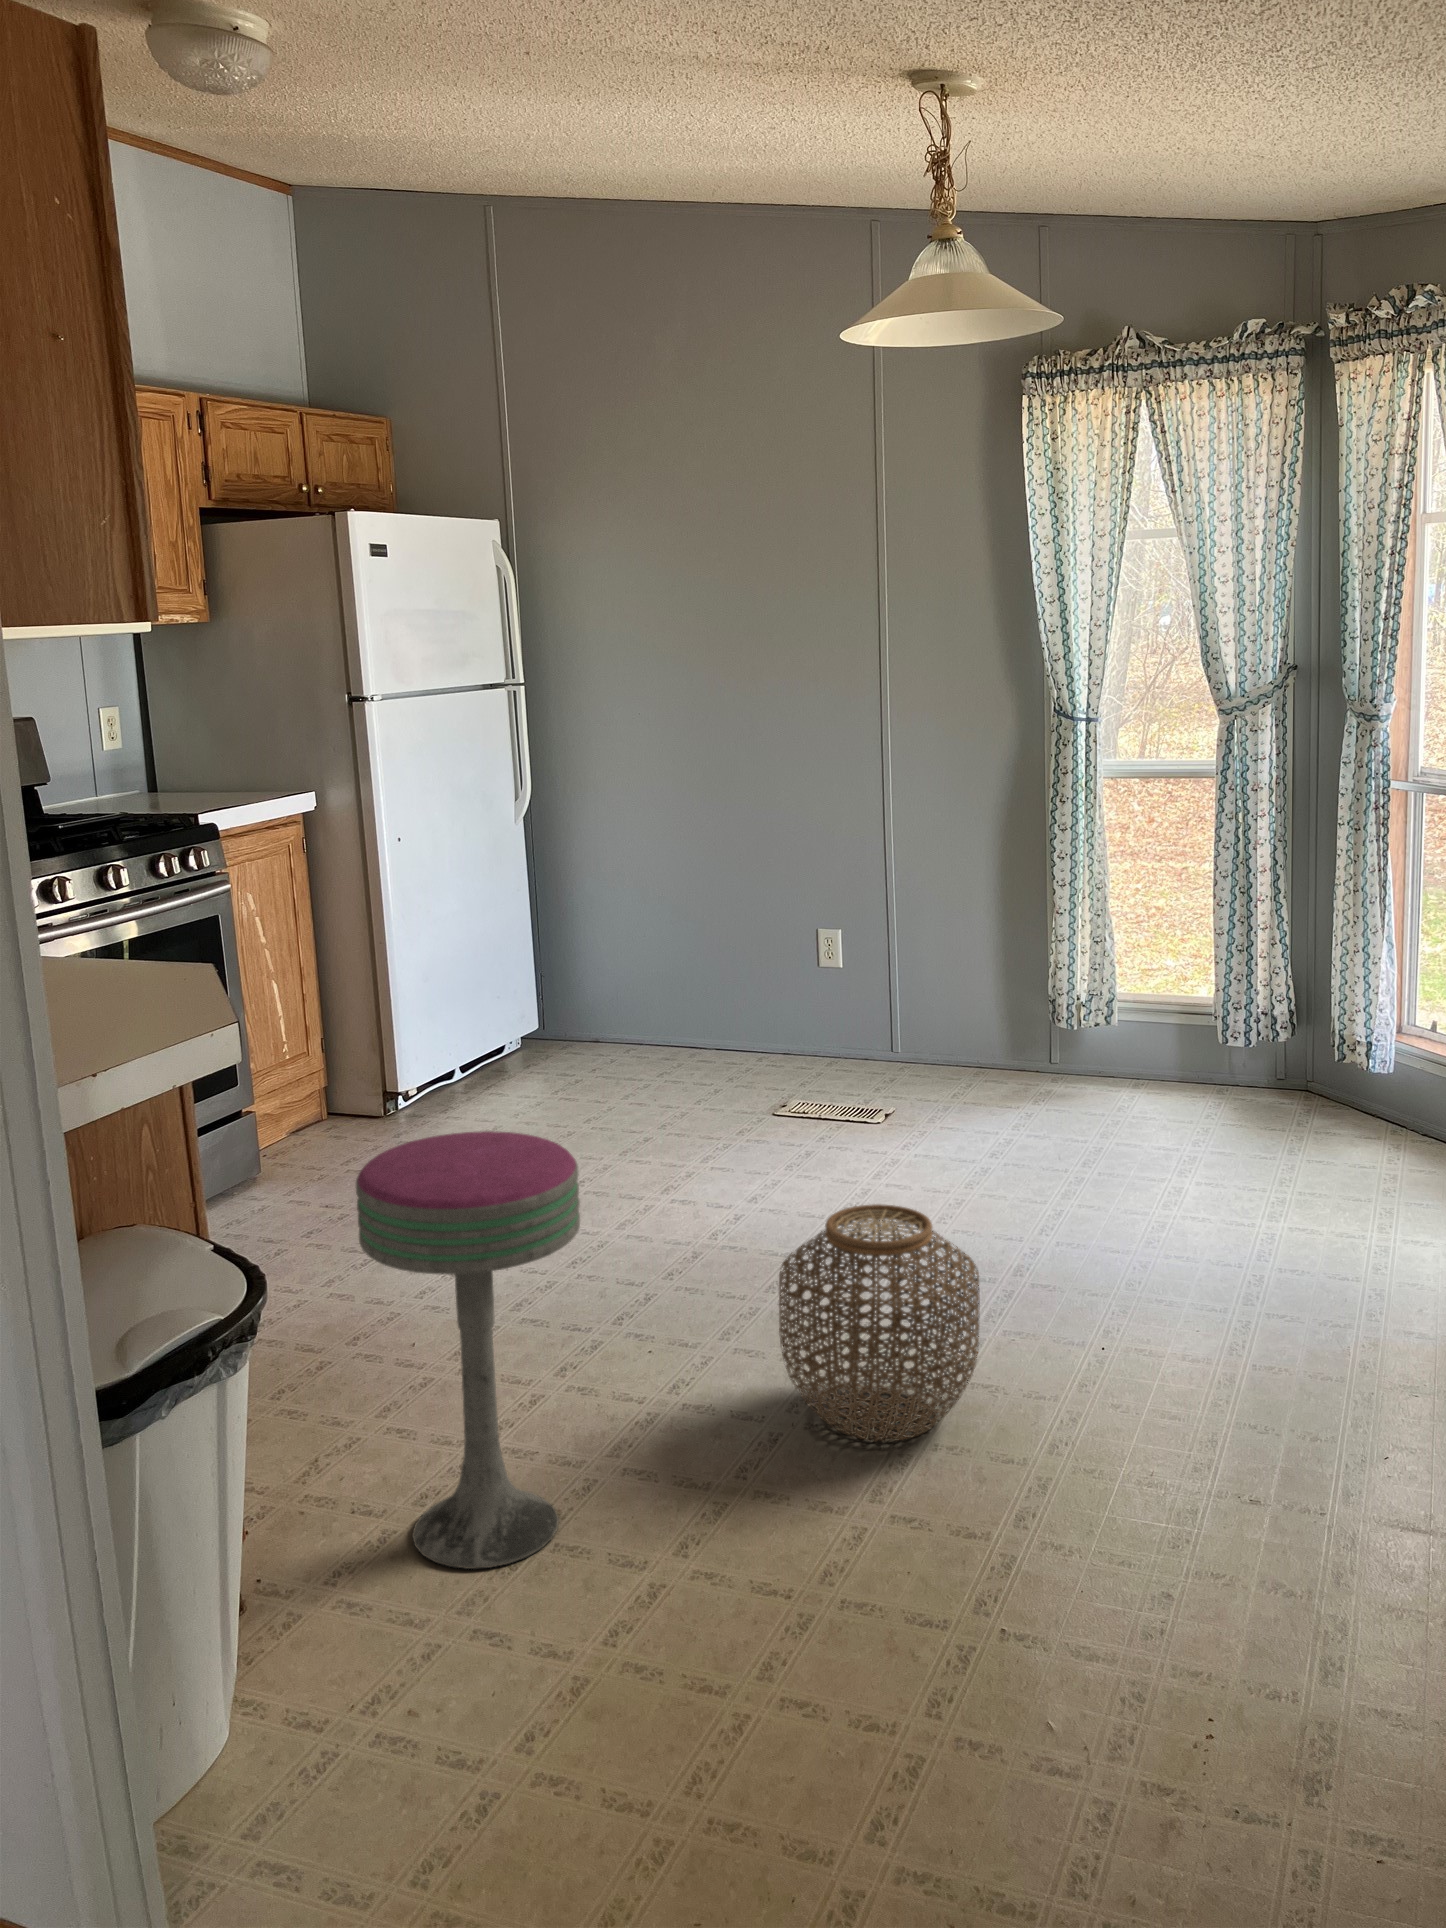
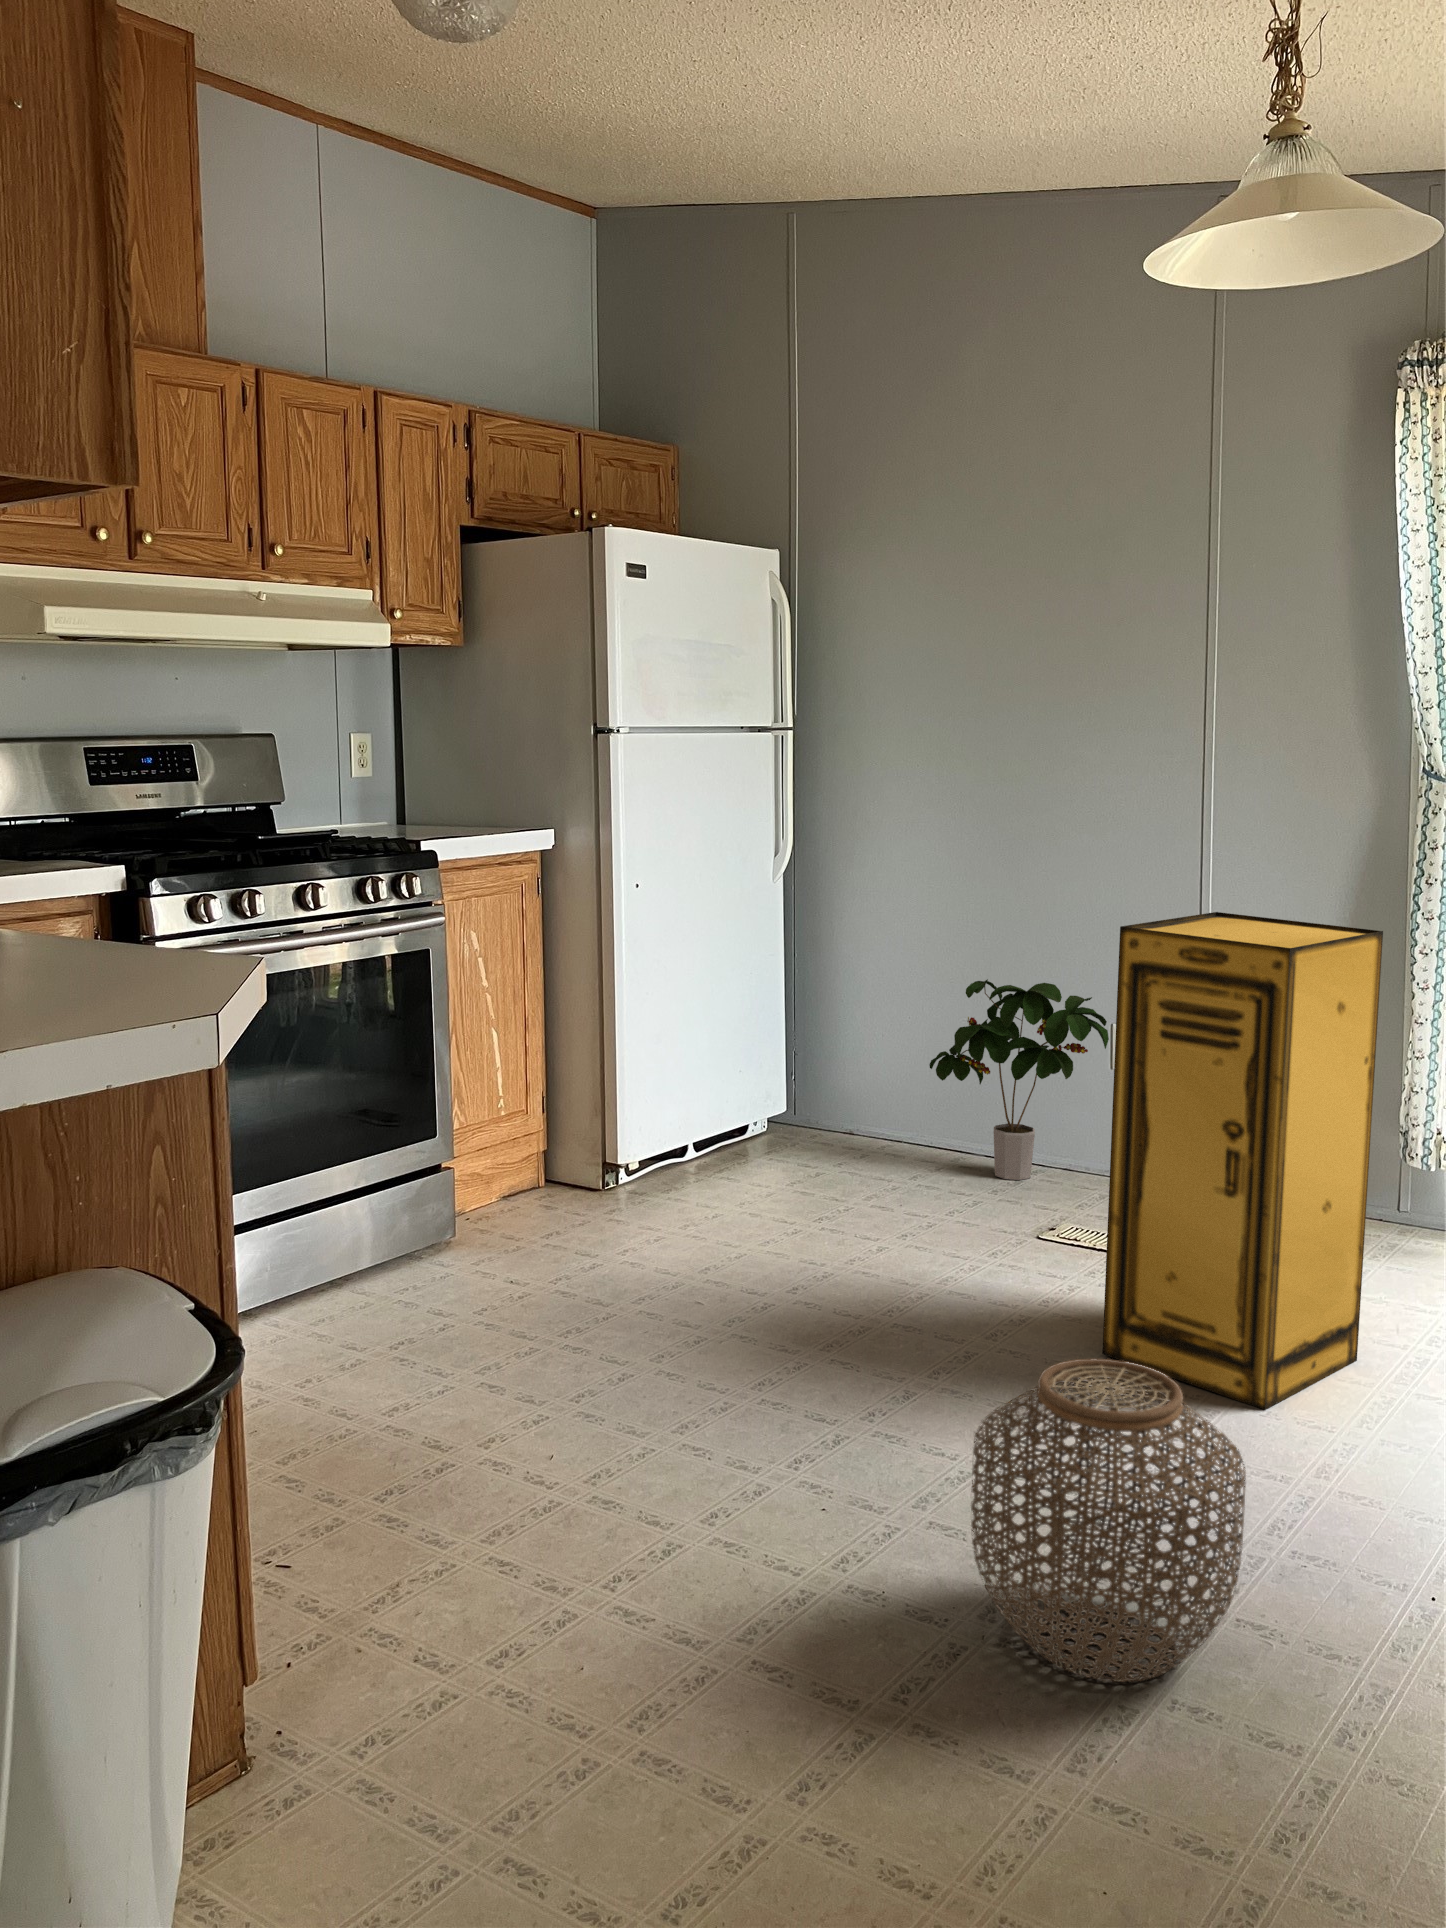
storage cabinet: none [839,840,1038,1233] -> present [1102,912,1383,1410]
potted plant: none [662,899,814,1070] -> present [929,979,1109,1180]
bar stool: present [356,1131,580,1569] -> none [424,1208,701,1768]

